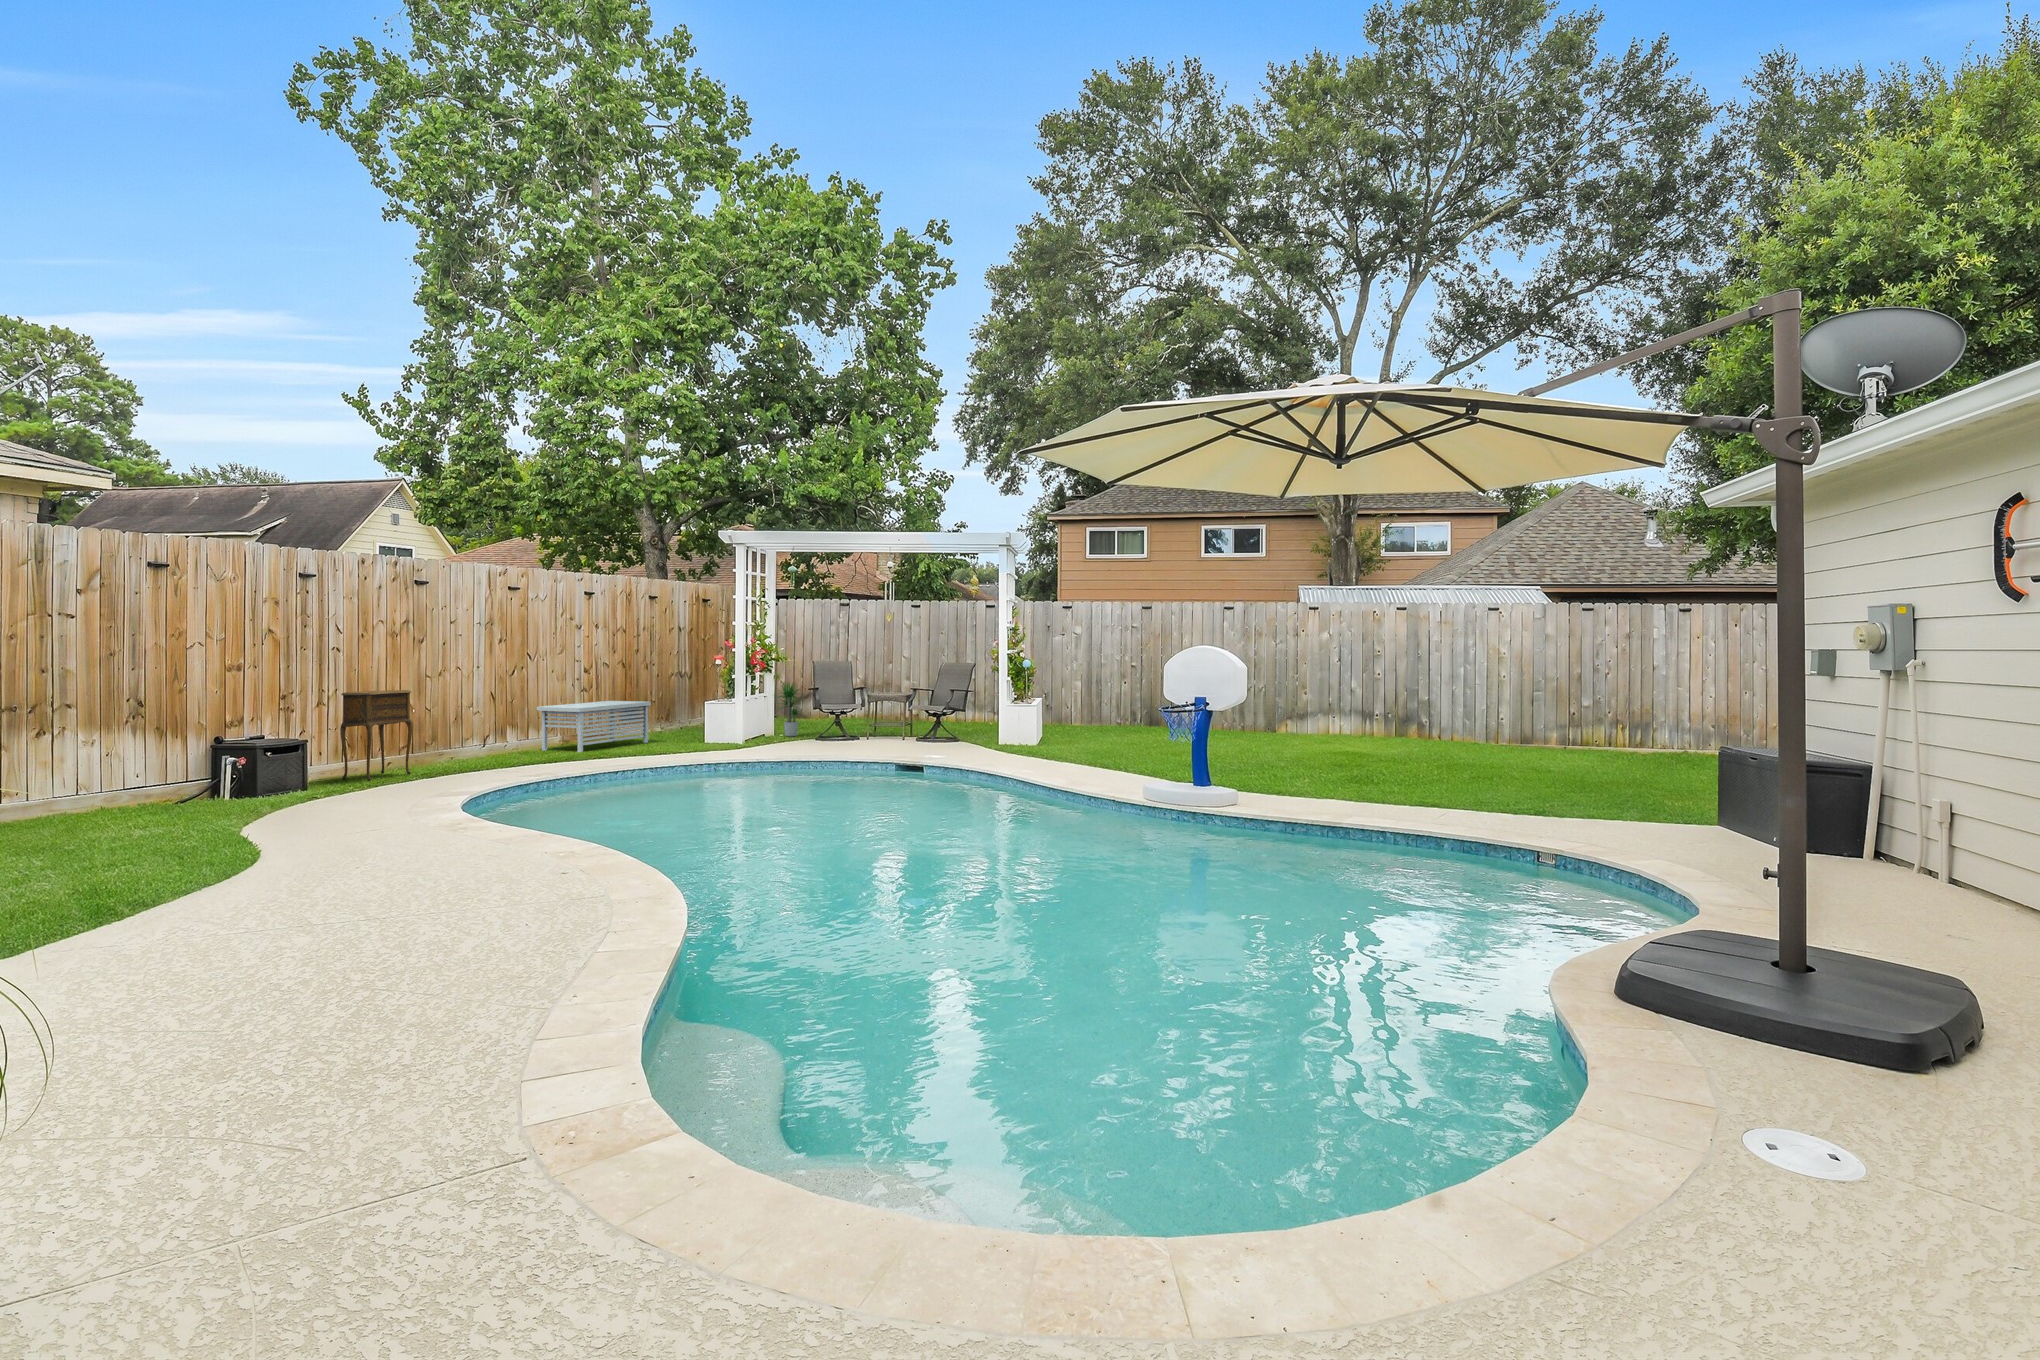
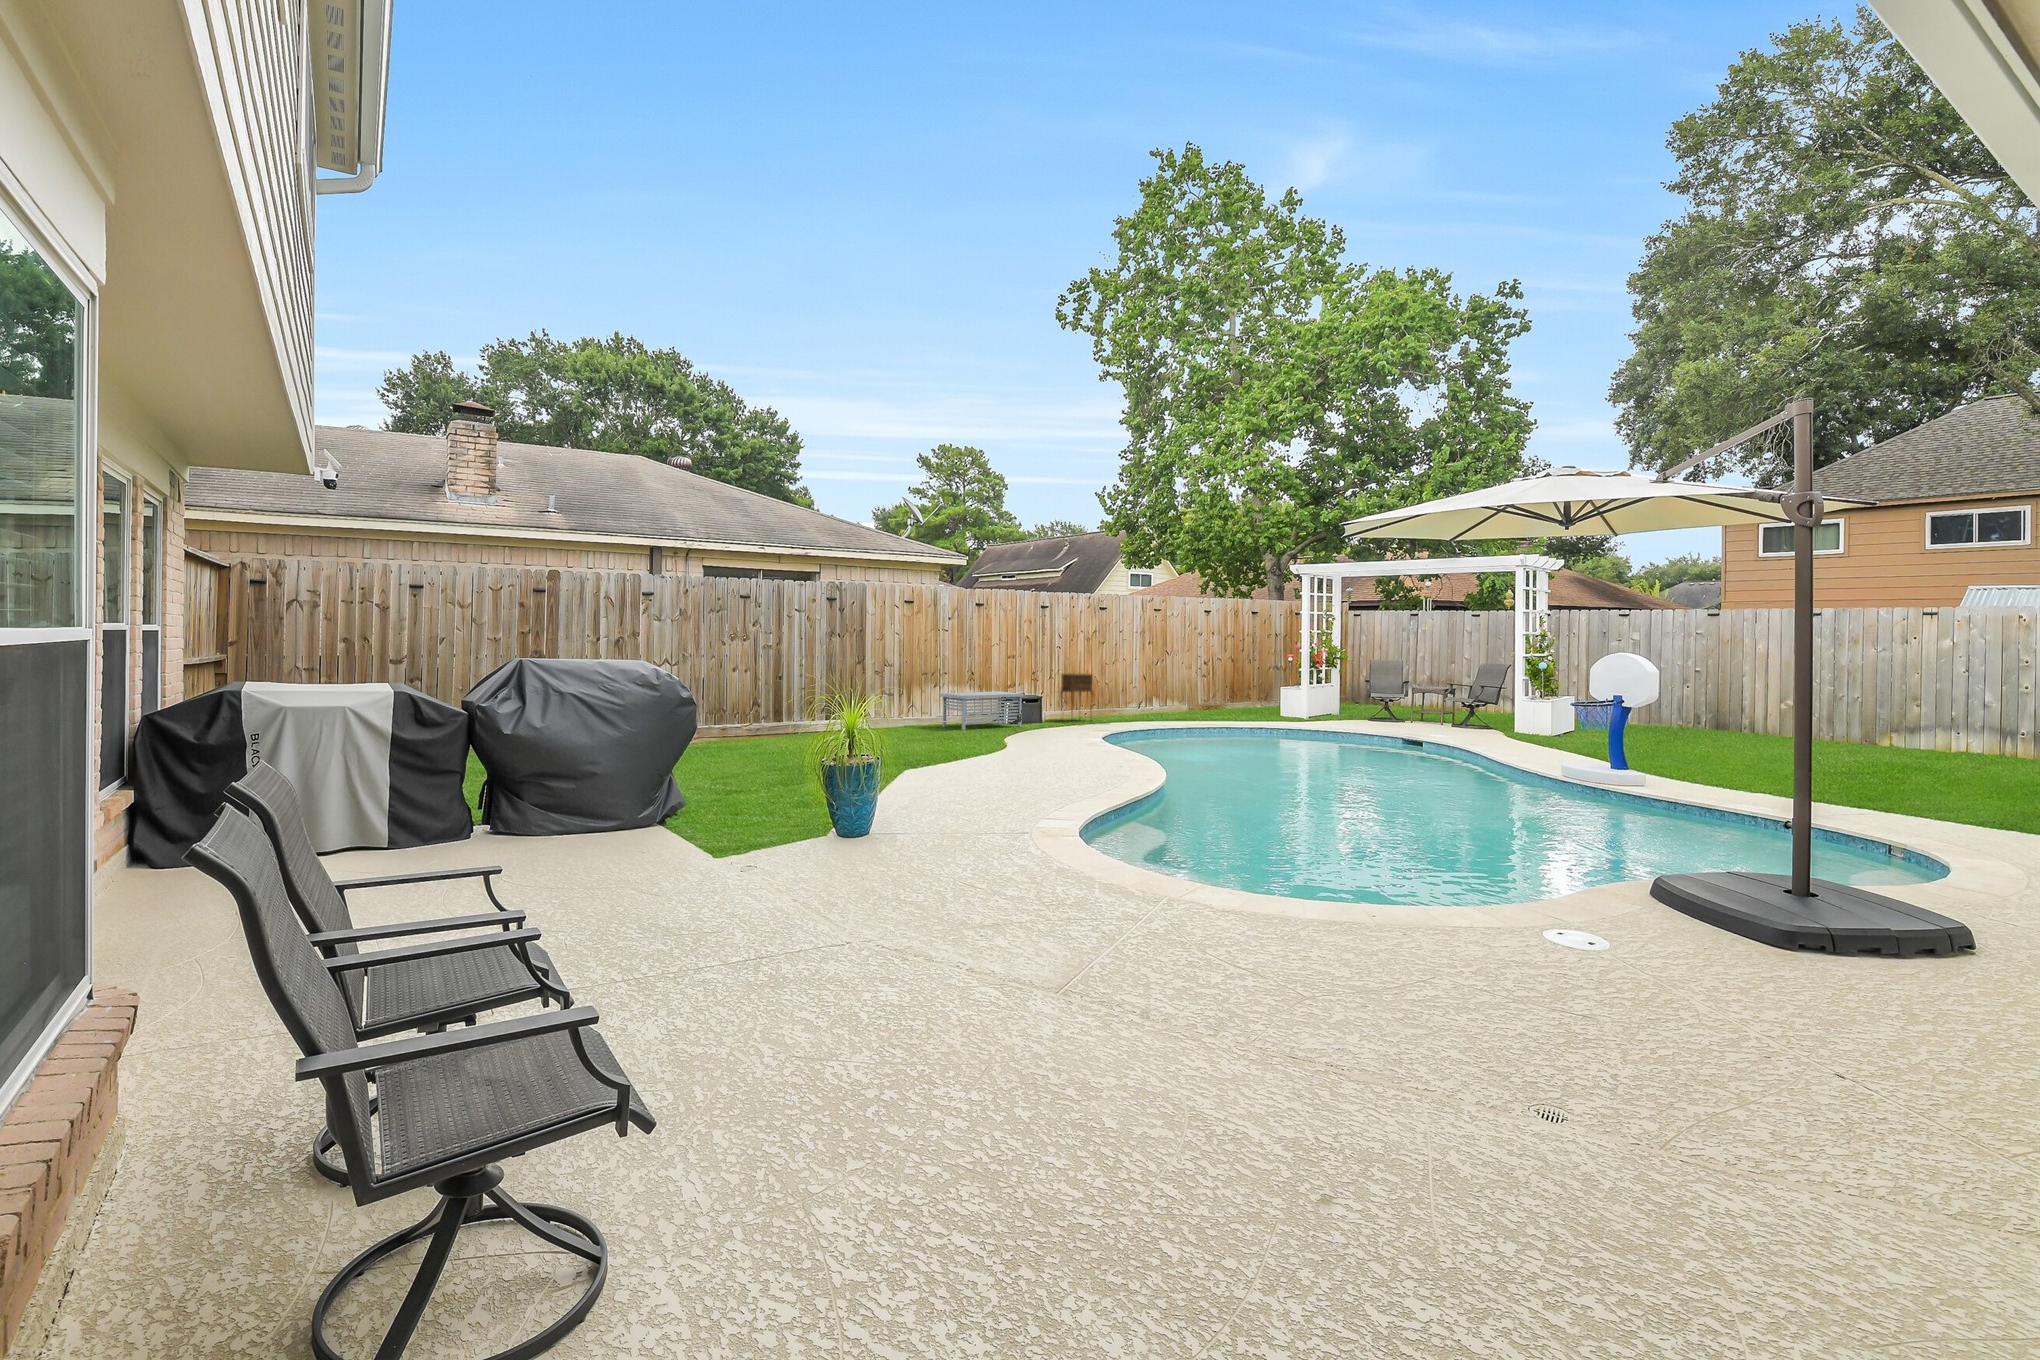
potted plant: present [776,683,801,737] -> none [1326,678,1353,720]
storage bench: present [537,701,651,752] -> present [939,691,1024,730]

